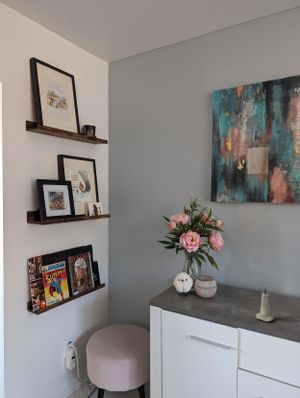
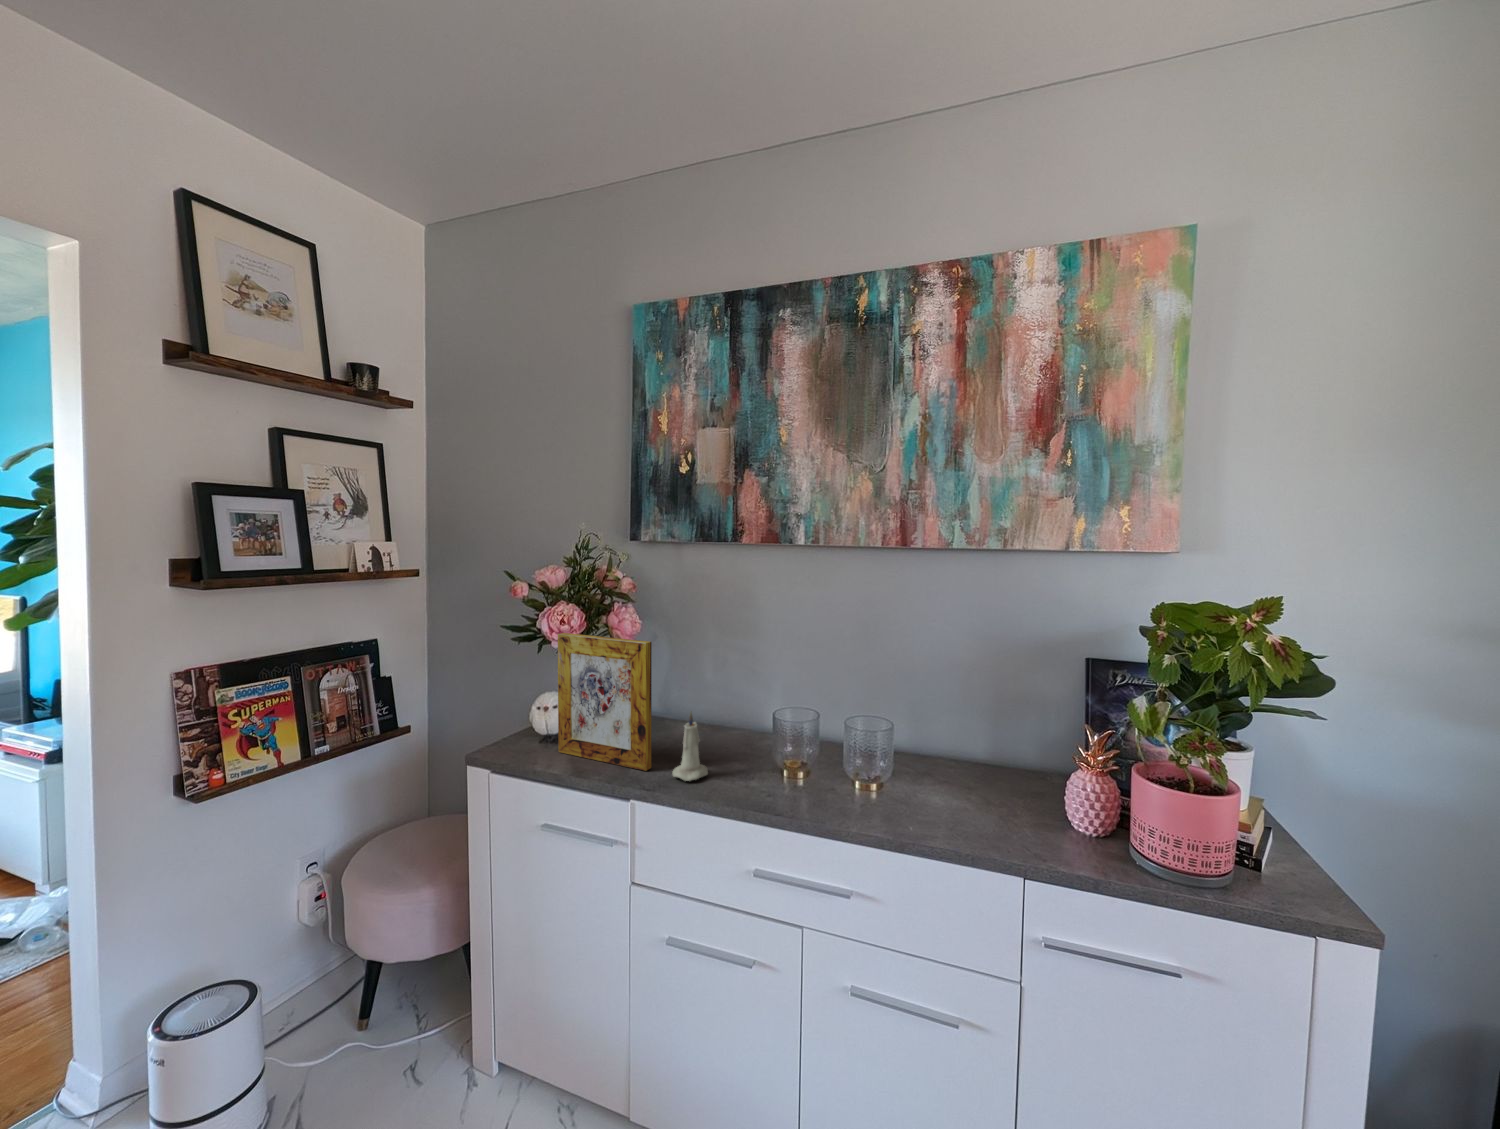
picture frame: none [191,246,242,315] -> present [558,633,652,771]

